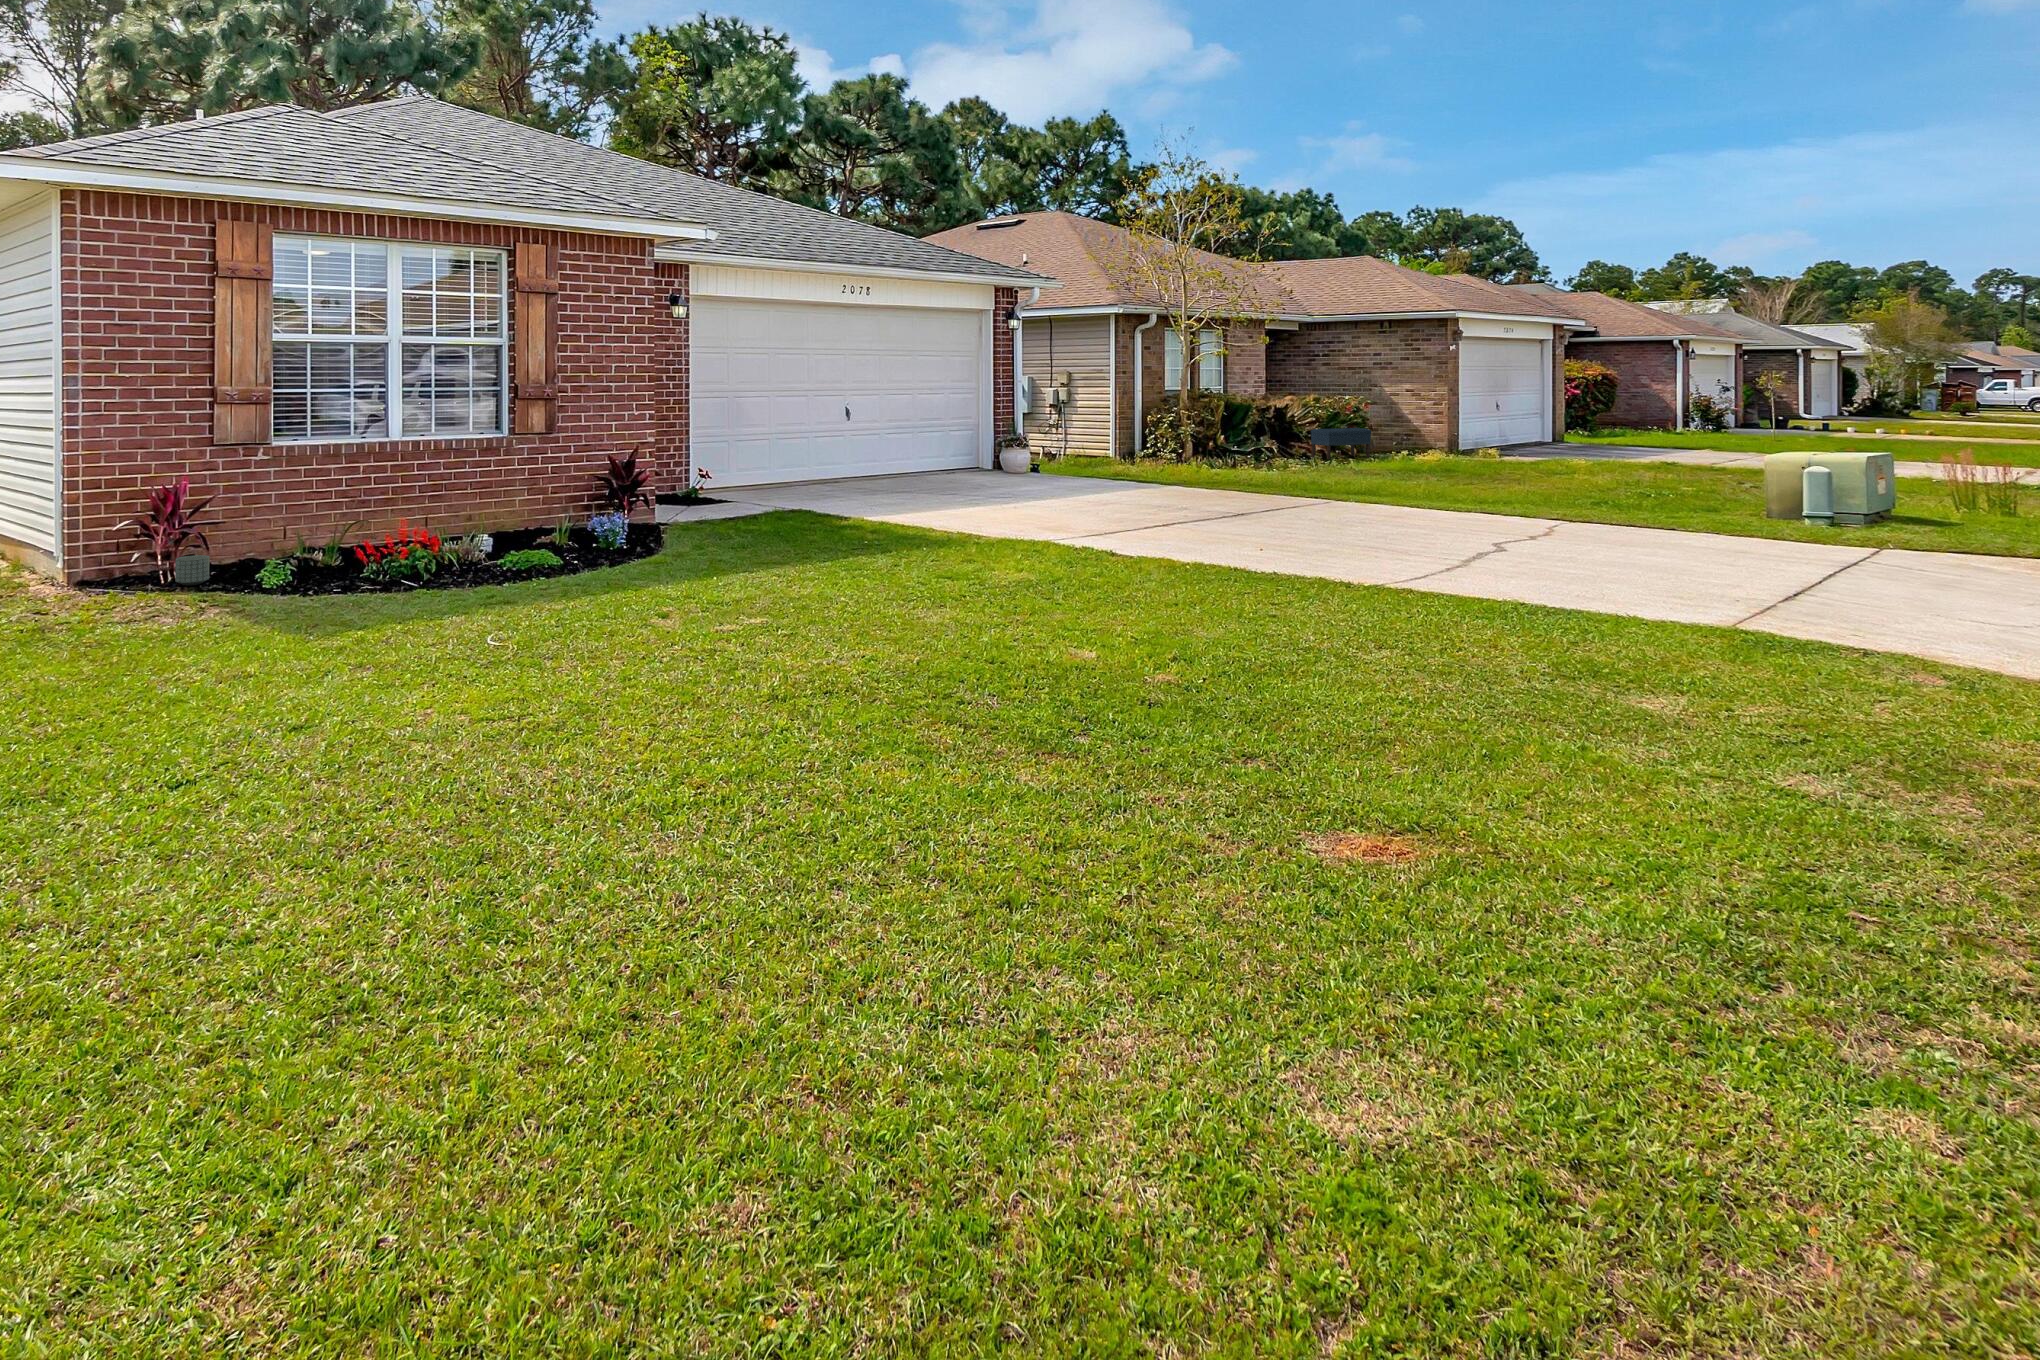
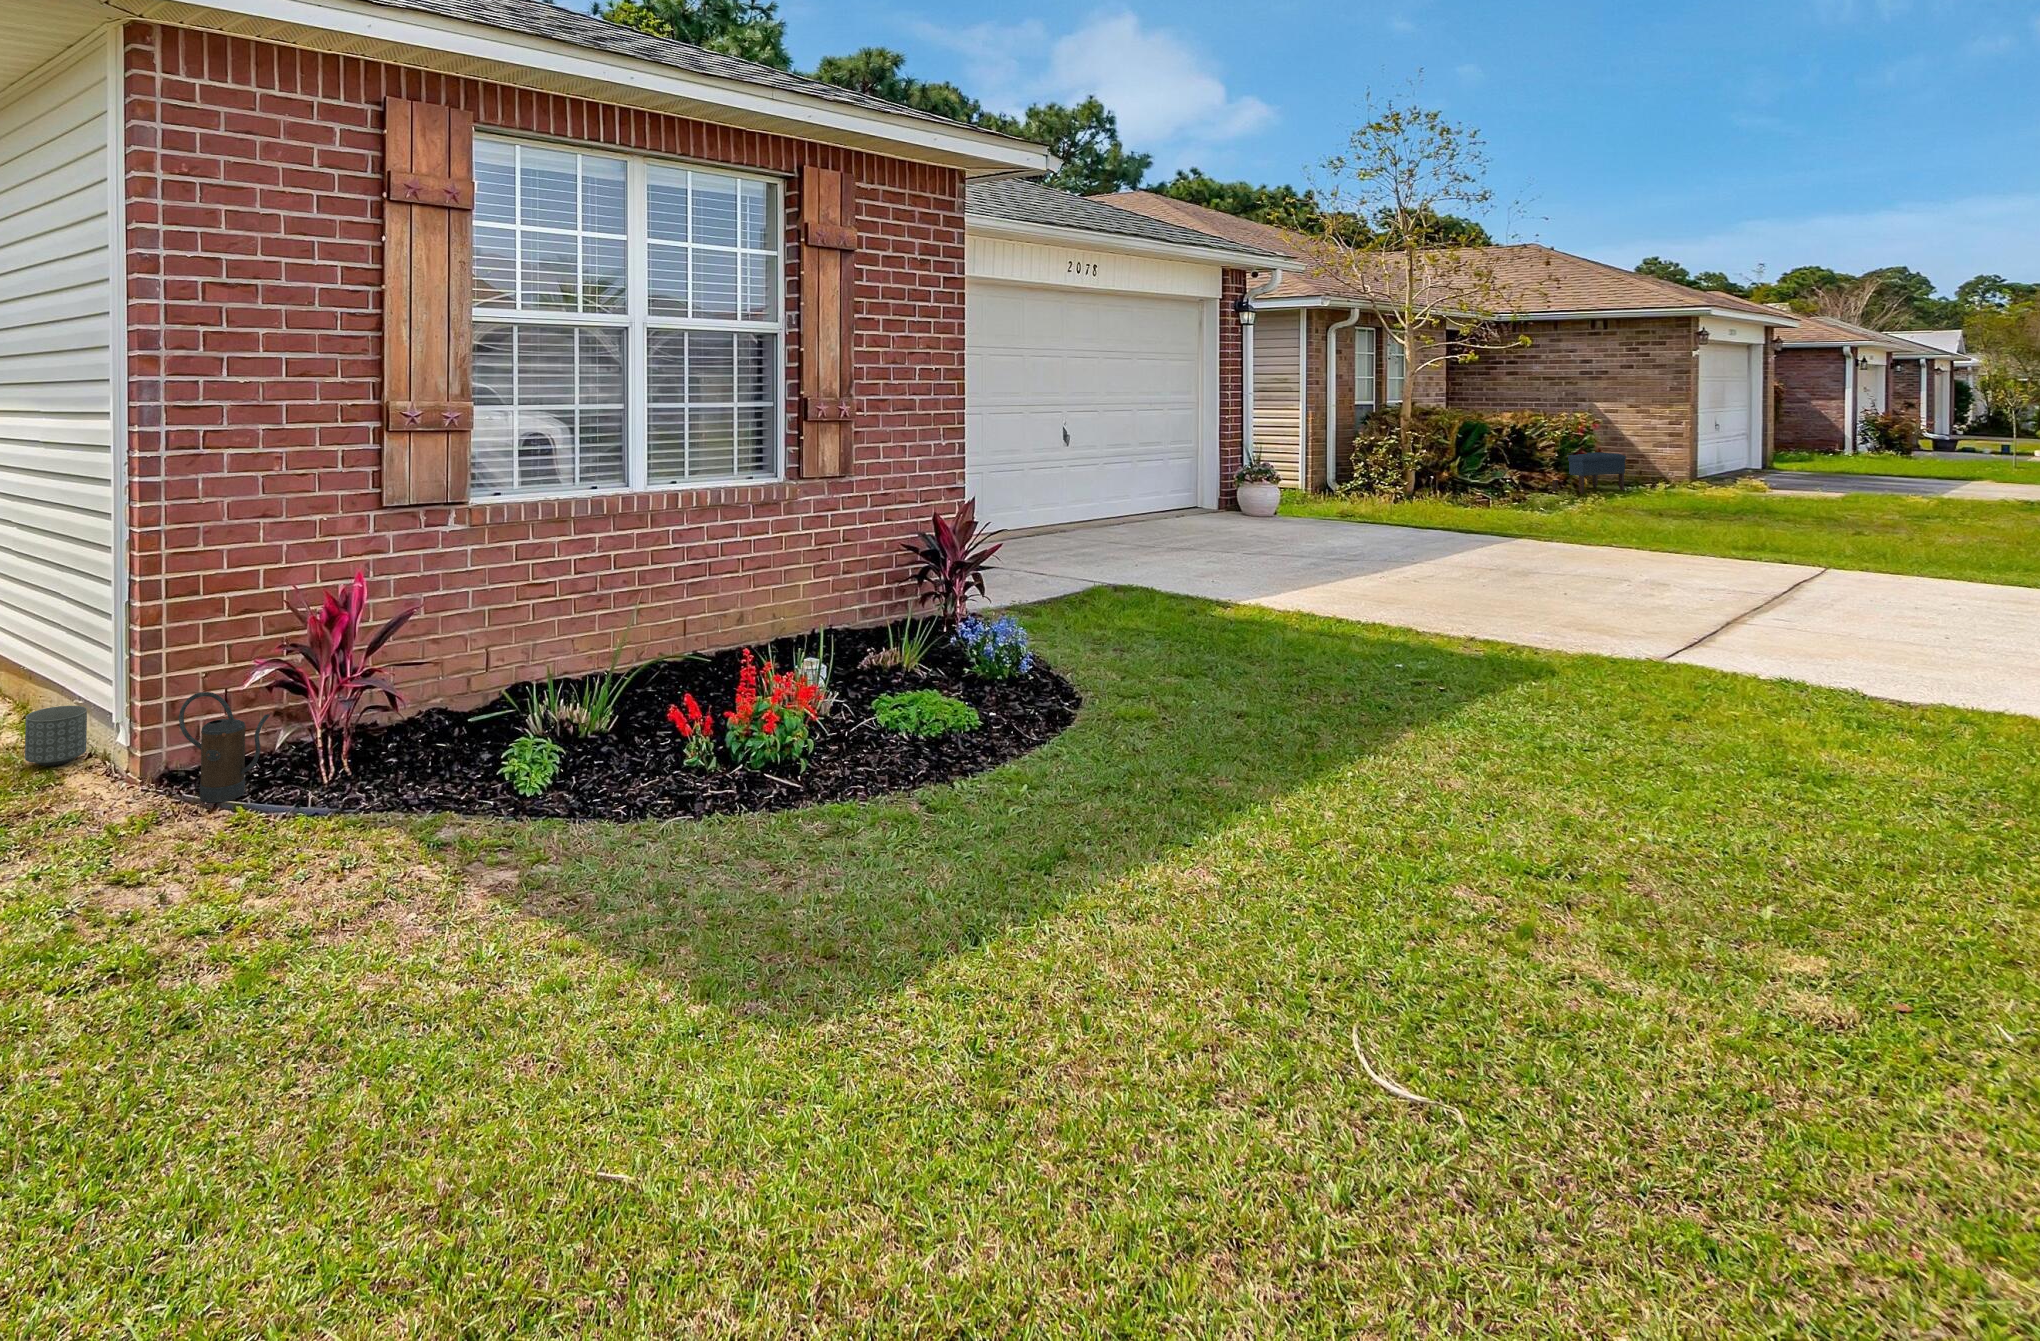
watering can: none [89,536,137,591] -> present [179,692,270,802]
planter: present [175,555,210,586] -> present [25,706,87,766]

